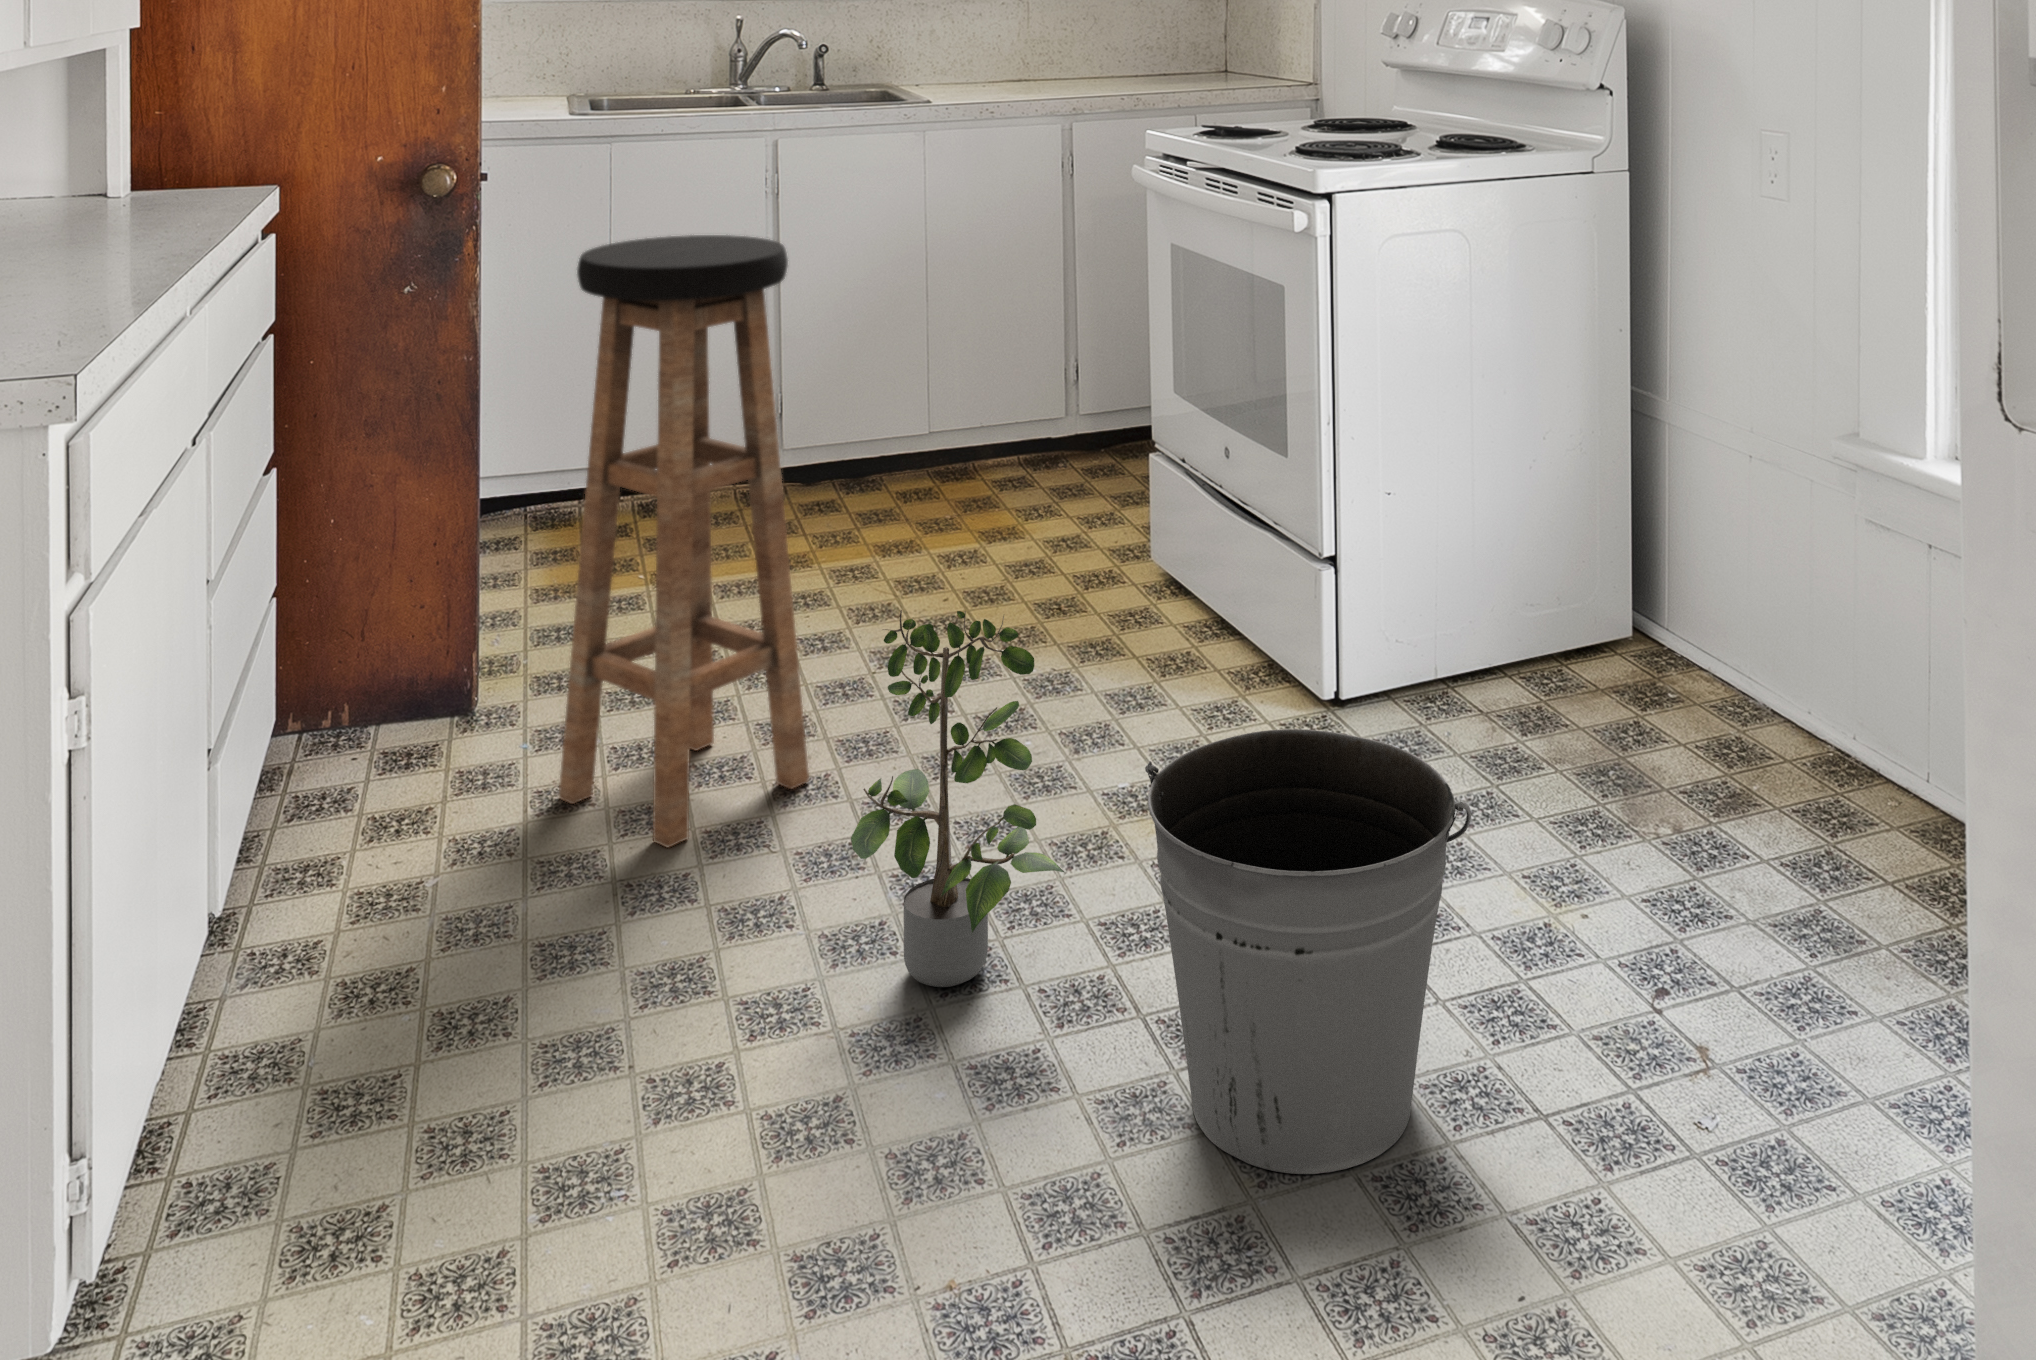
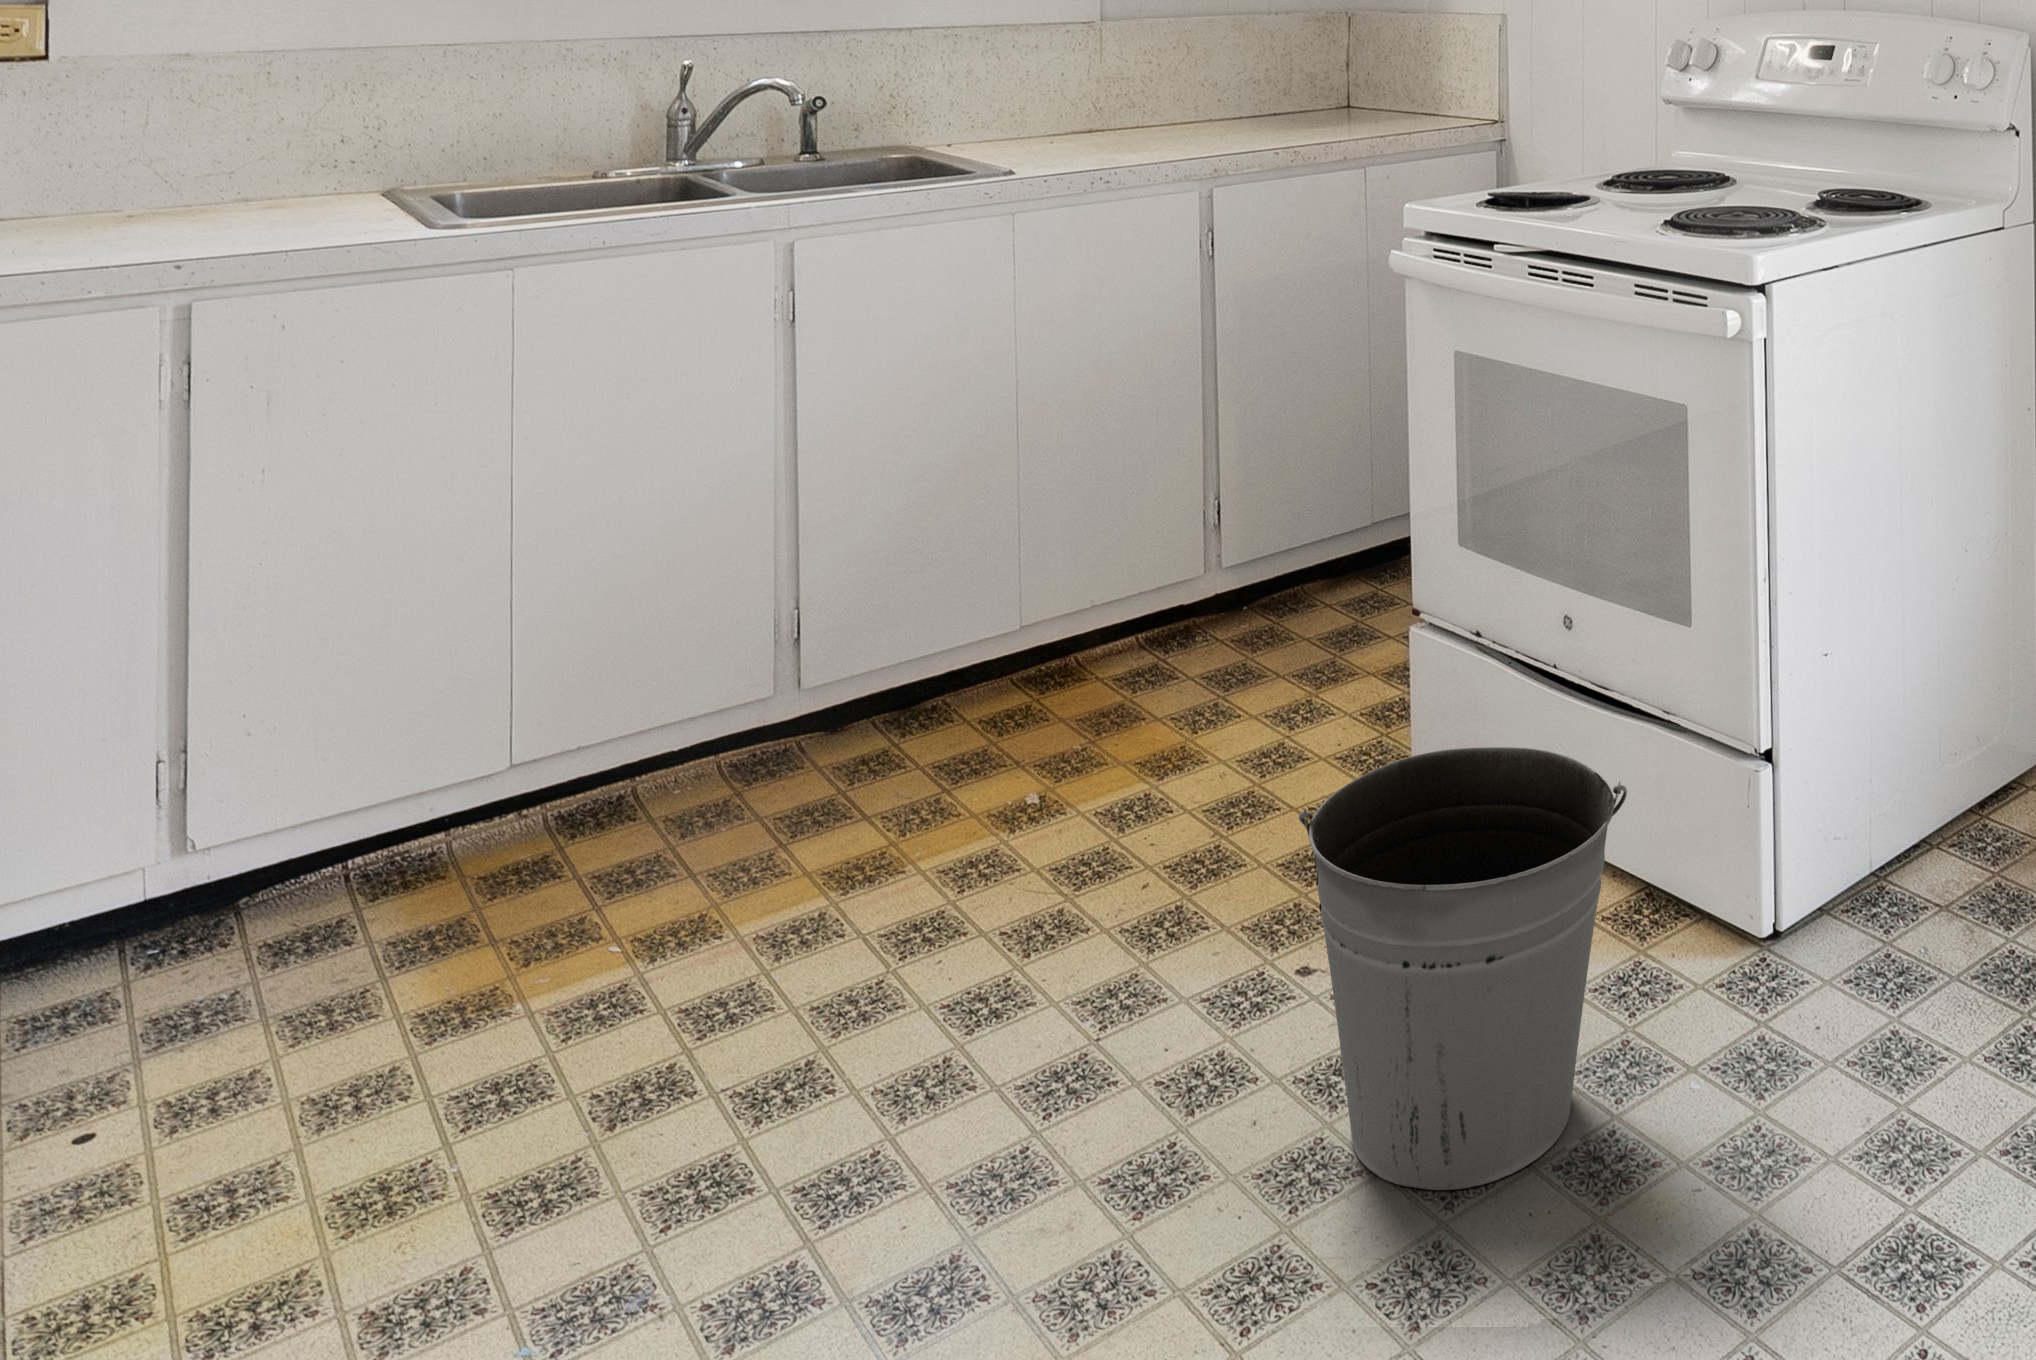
bar stool: present [559,235,809,848] -> none [461,323,805,1044]
potted plant: present [851,610,1064,987] -> none [932,687,1192,1111]

